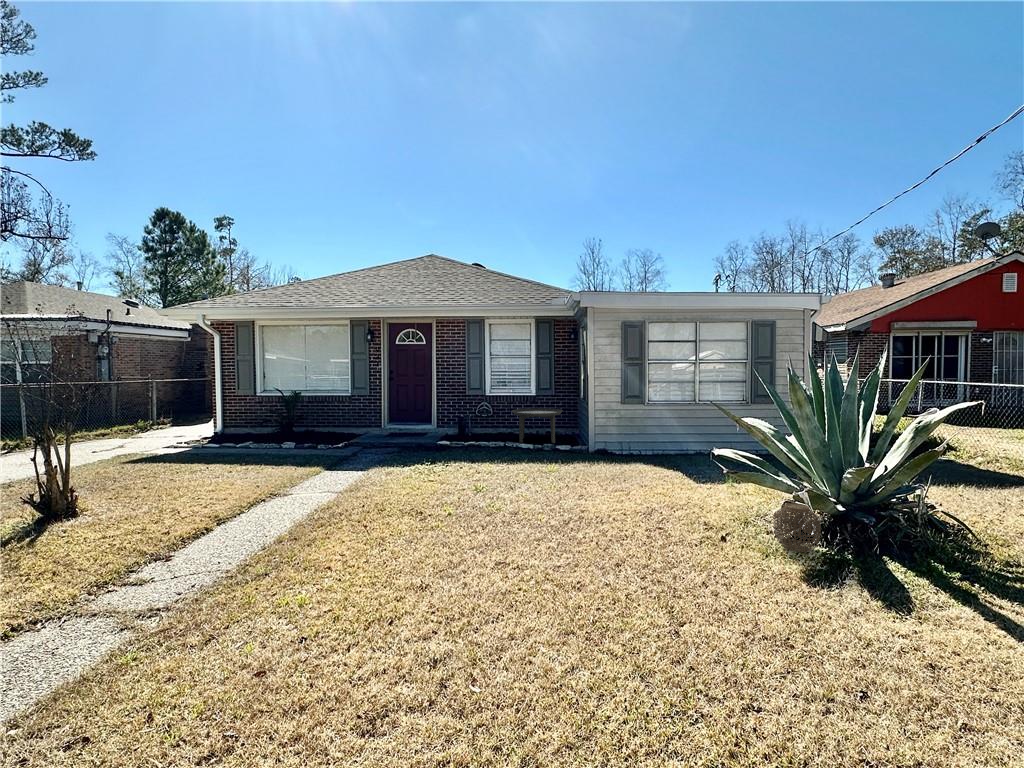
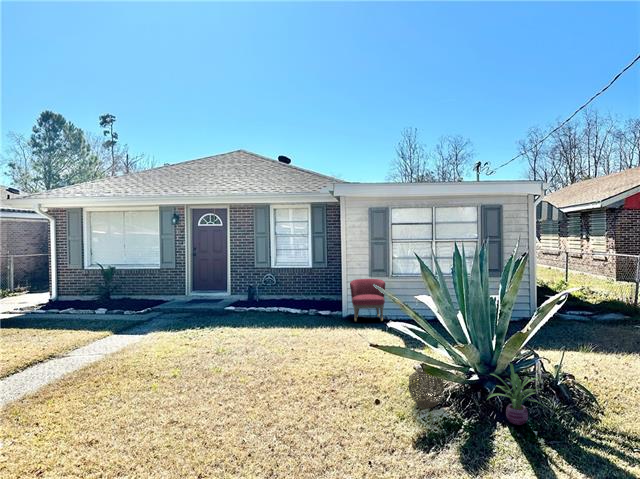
chair: none [601,406,645,456] -> present [350,279,385,321]
round table: present [512,408,563,443] -> none [286,279,329,309]
decorative plant: none [881,495,975,570] -> present [488,364,544,425]

